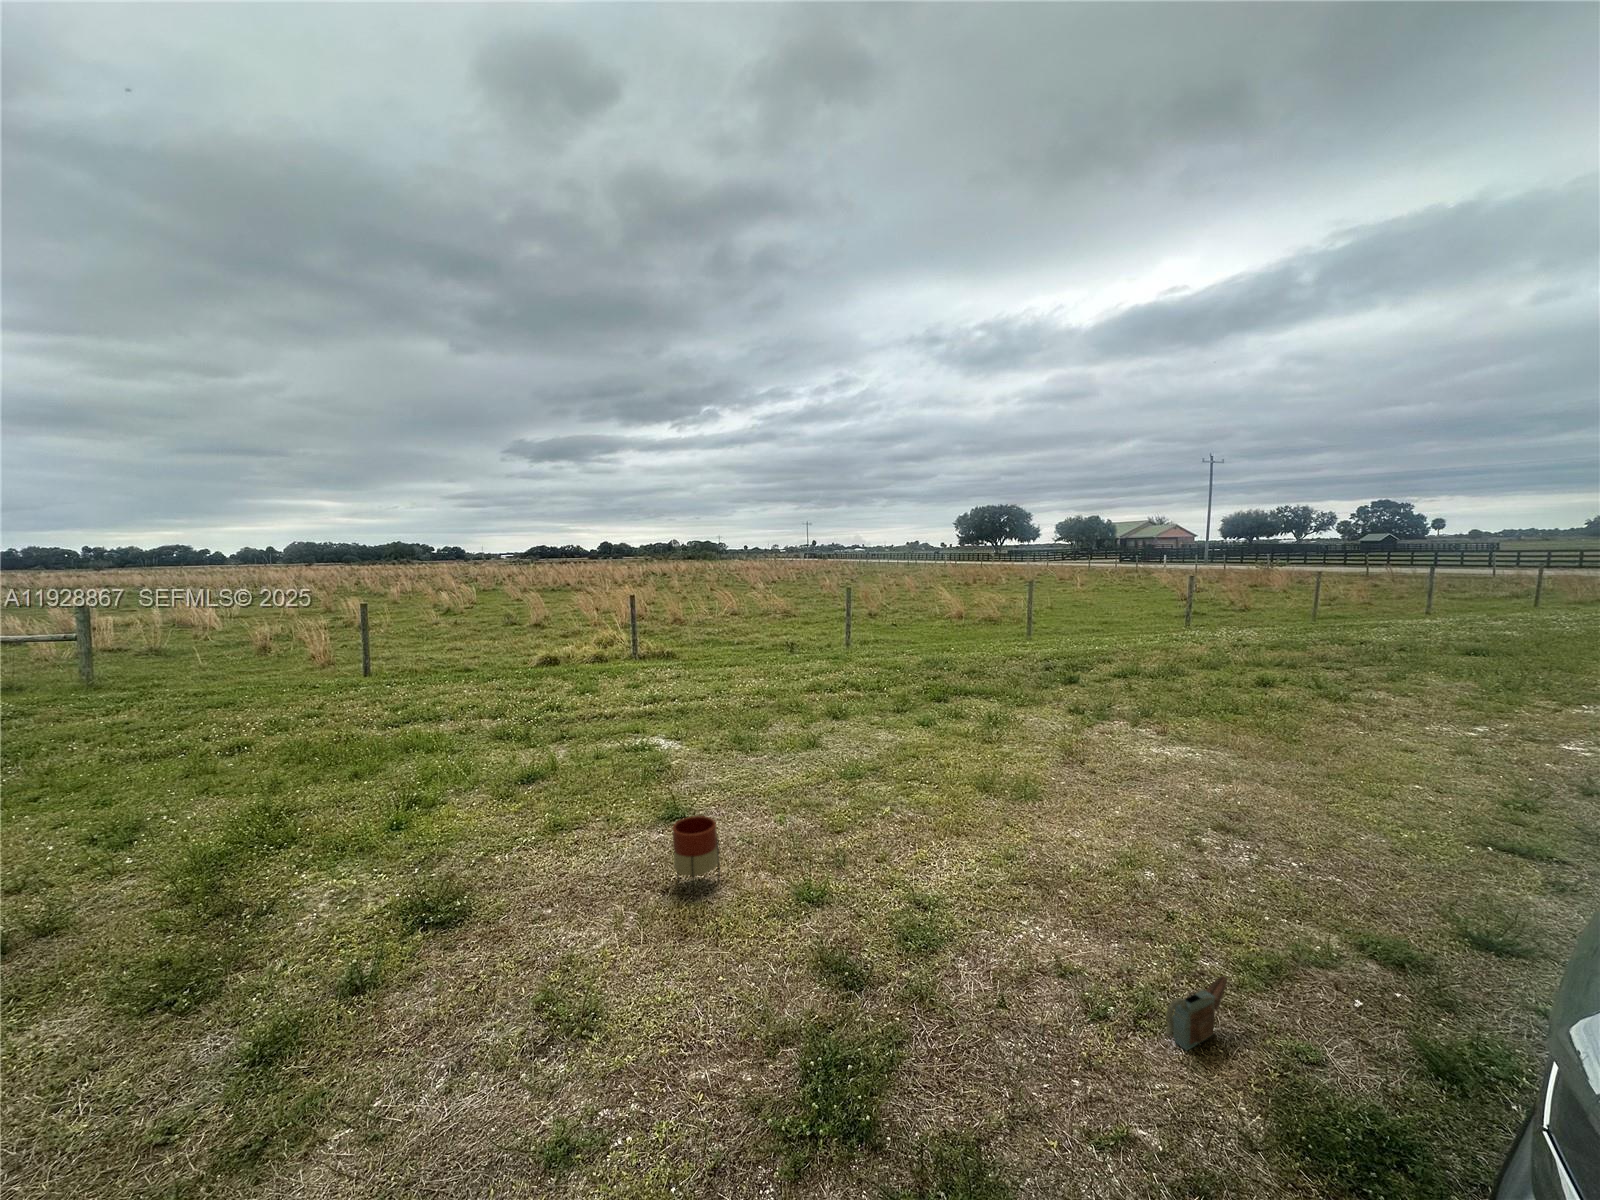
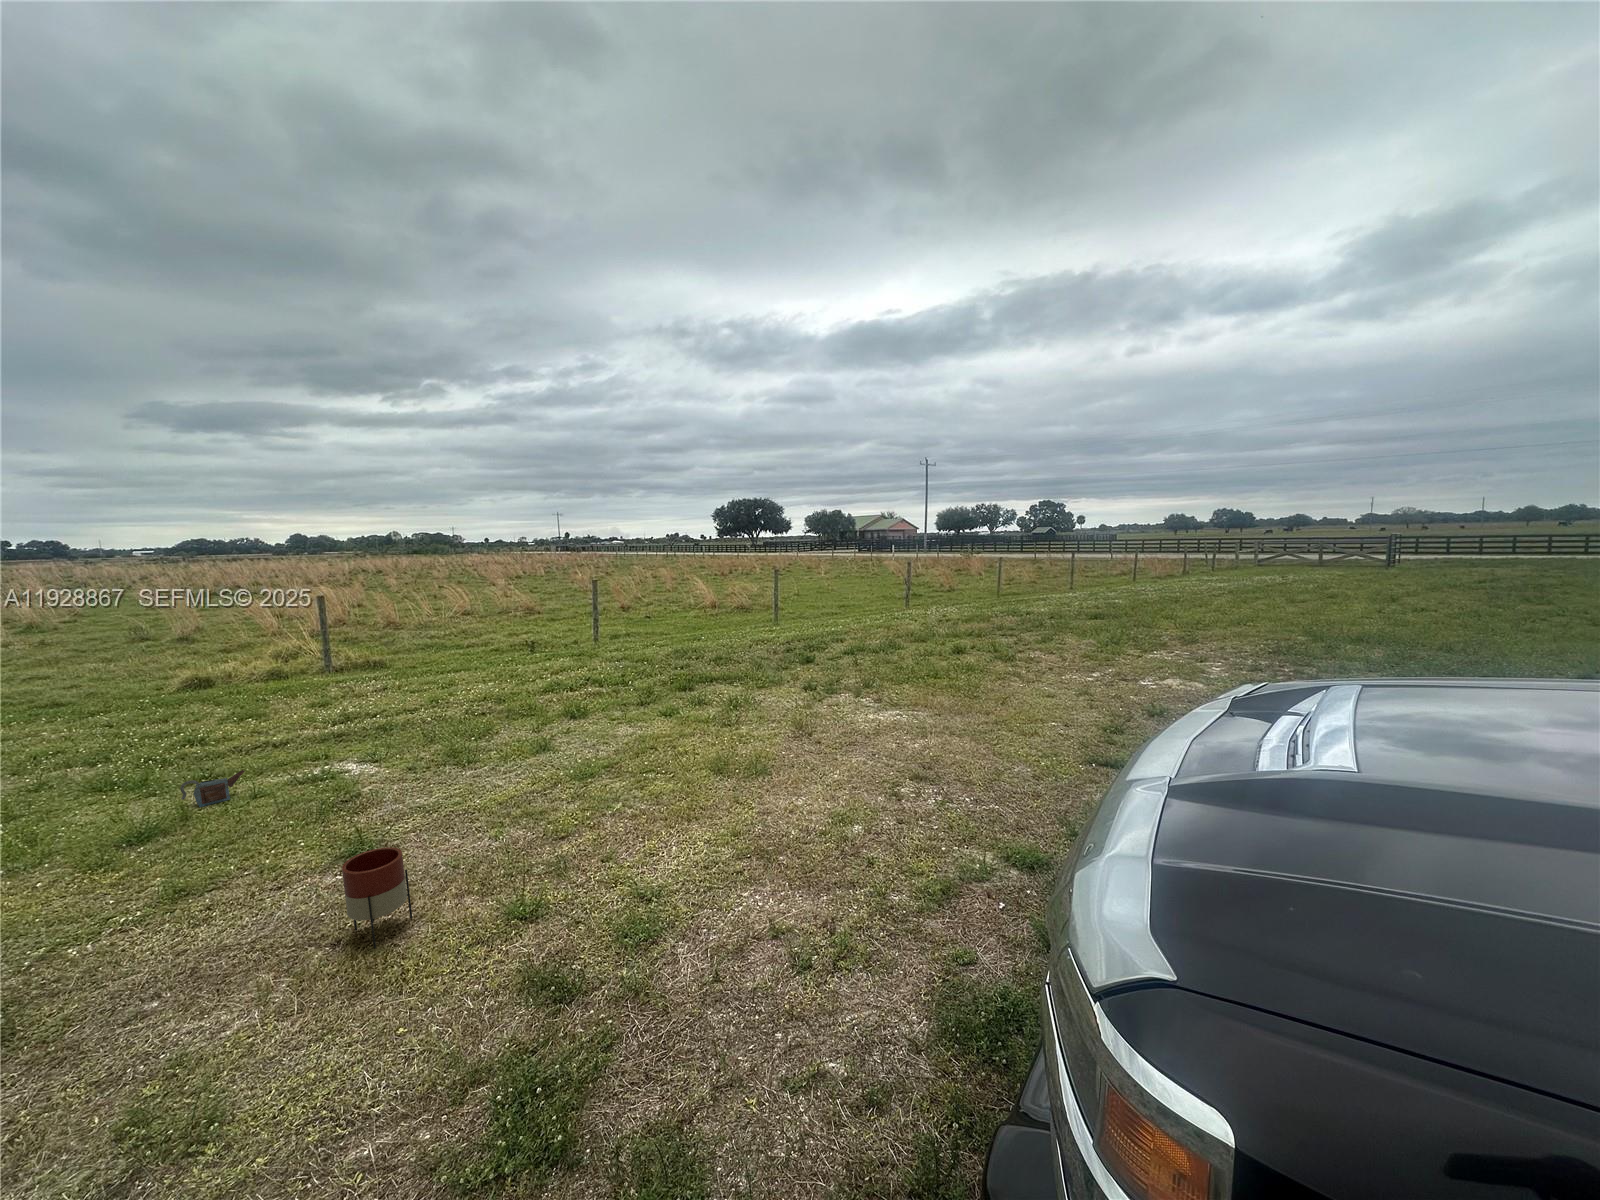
watering can: present [1165,976,1227,1050] -> present [180,770,245,807]

